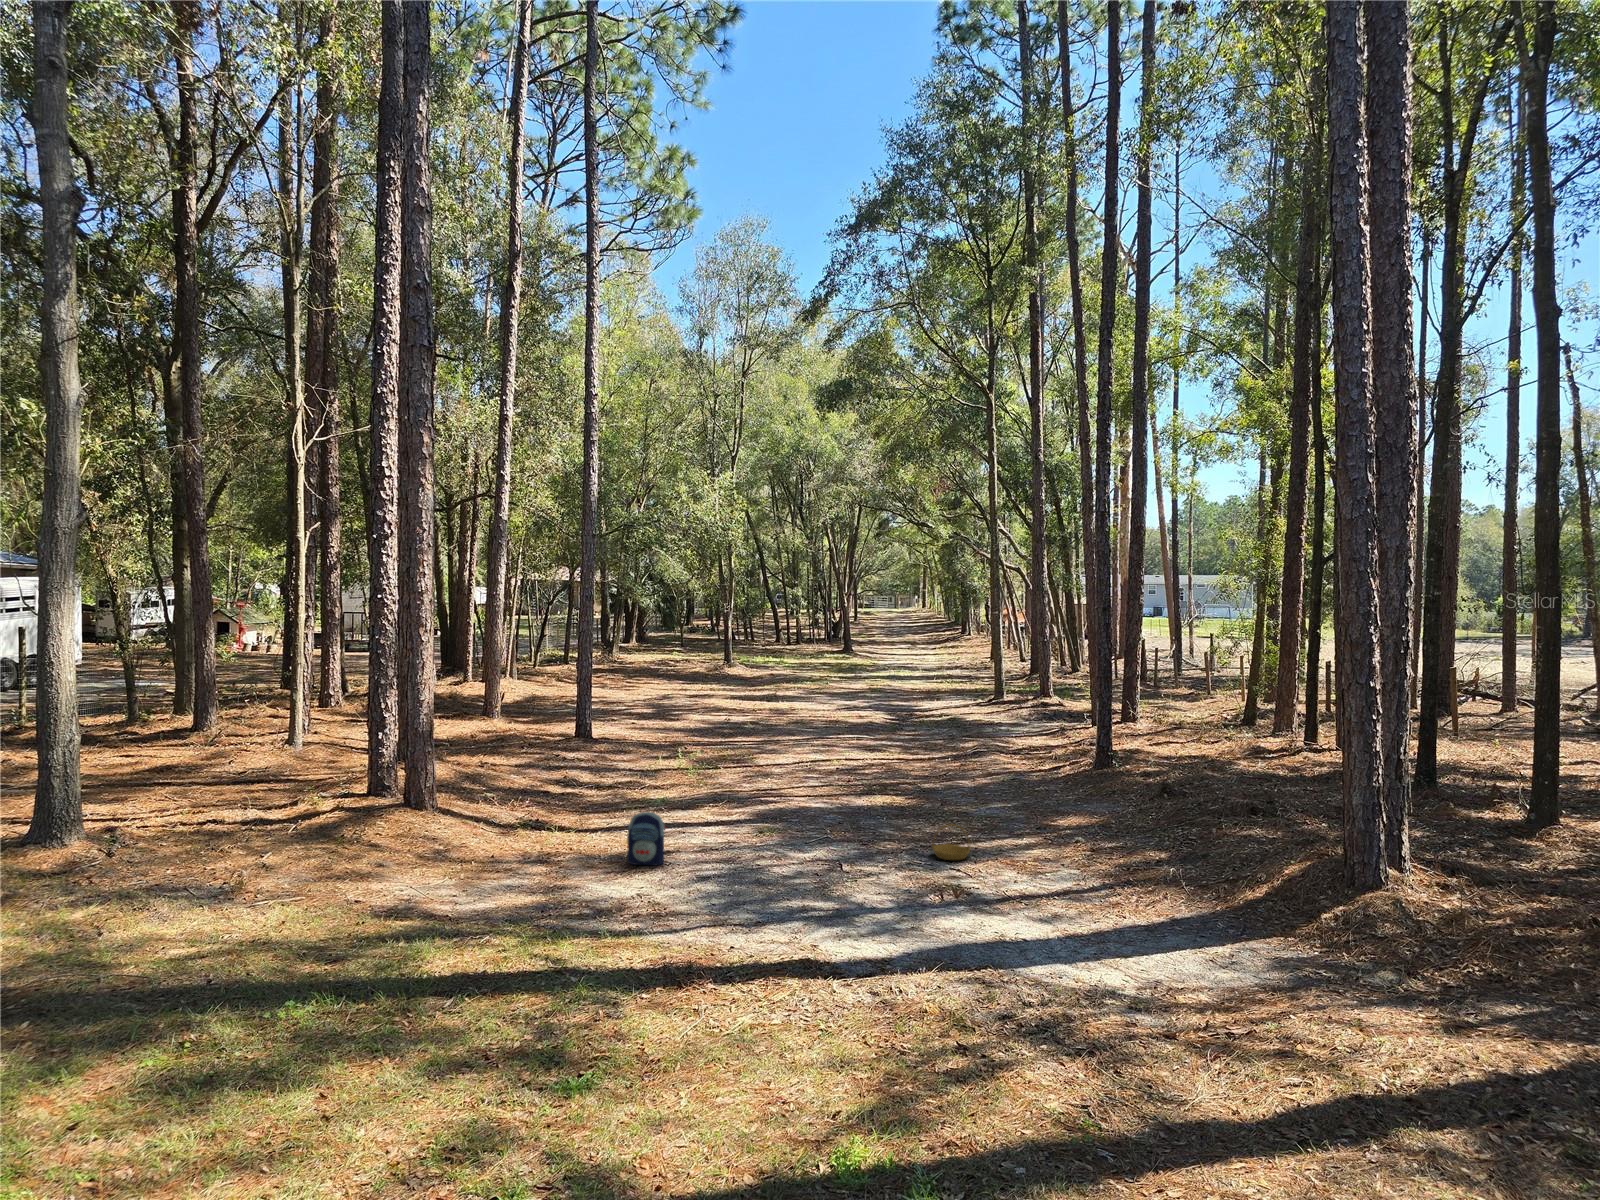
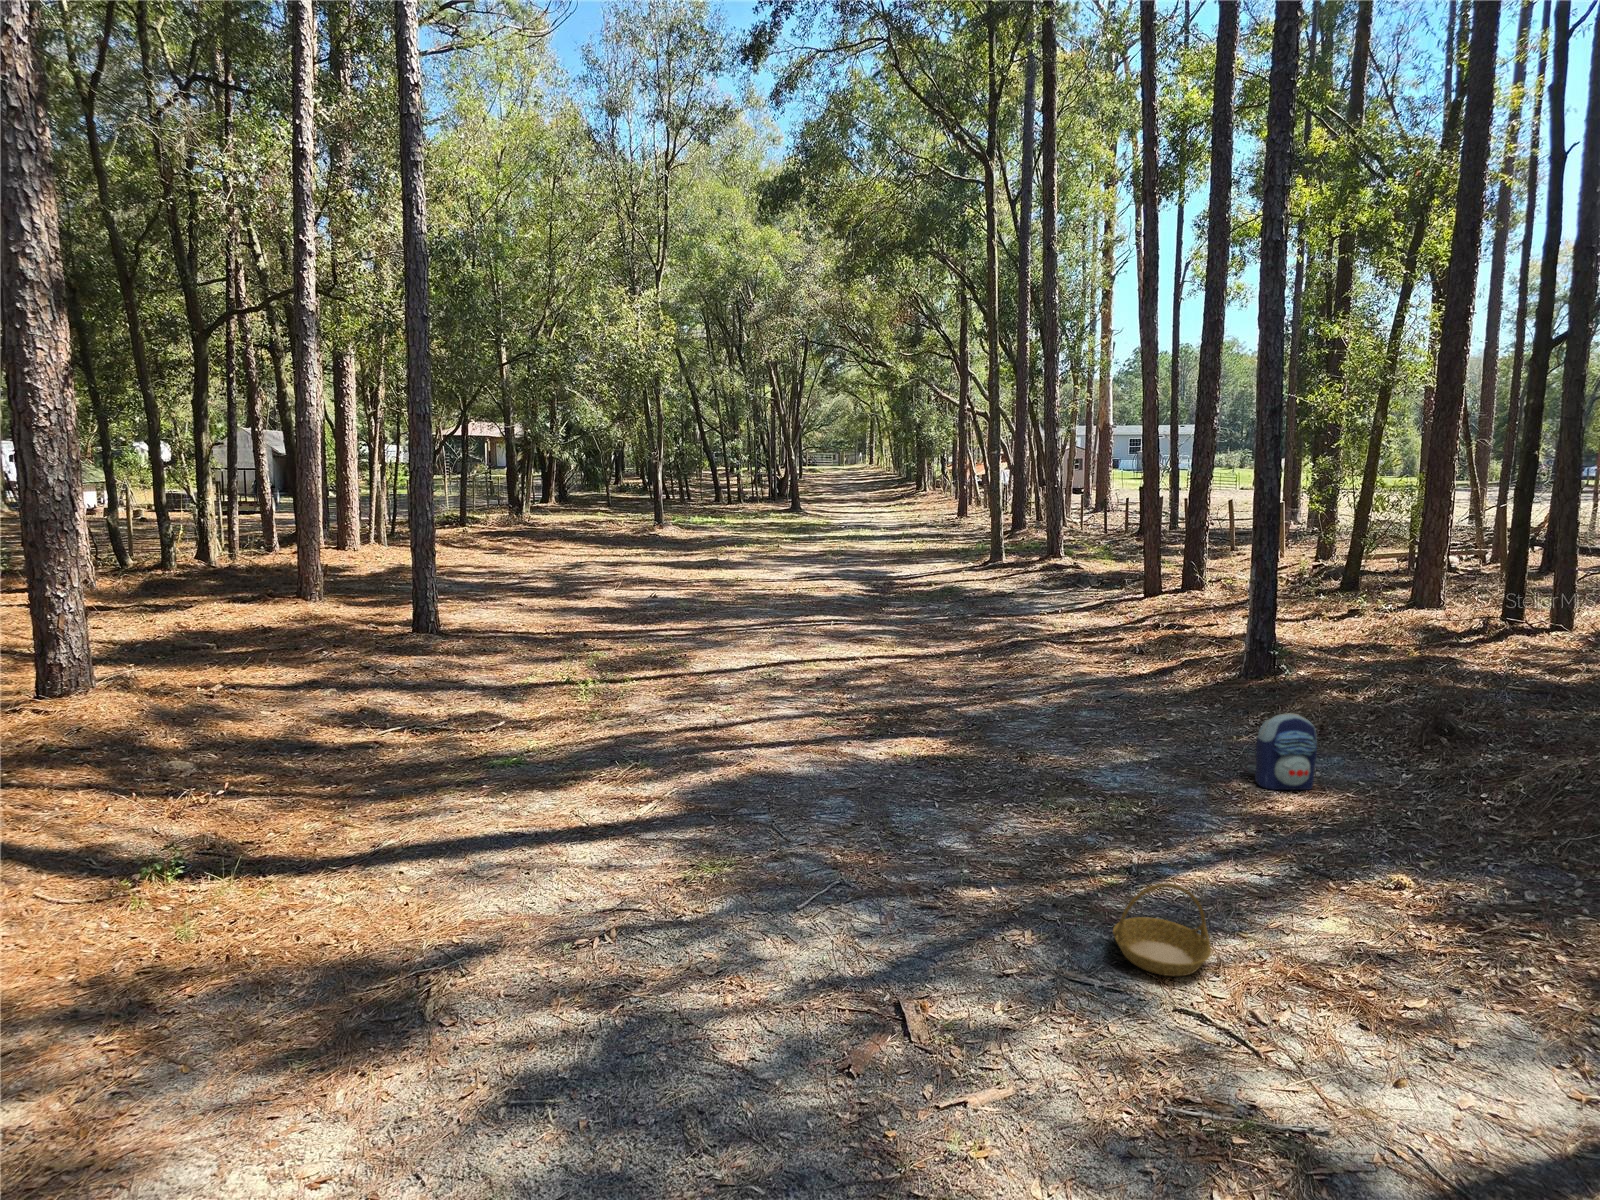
backpack: present [627,812,666,865] -> present [1255,713,1317,790]

